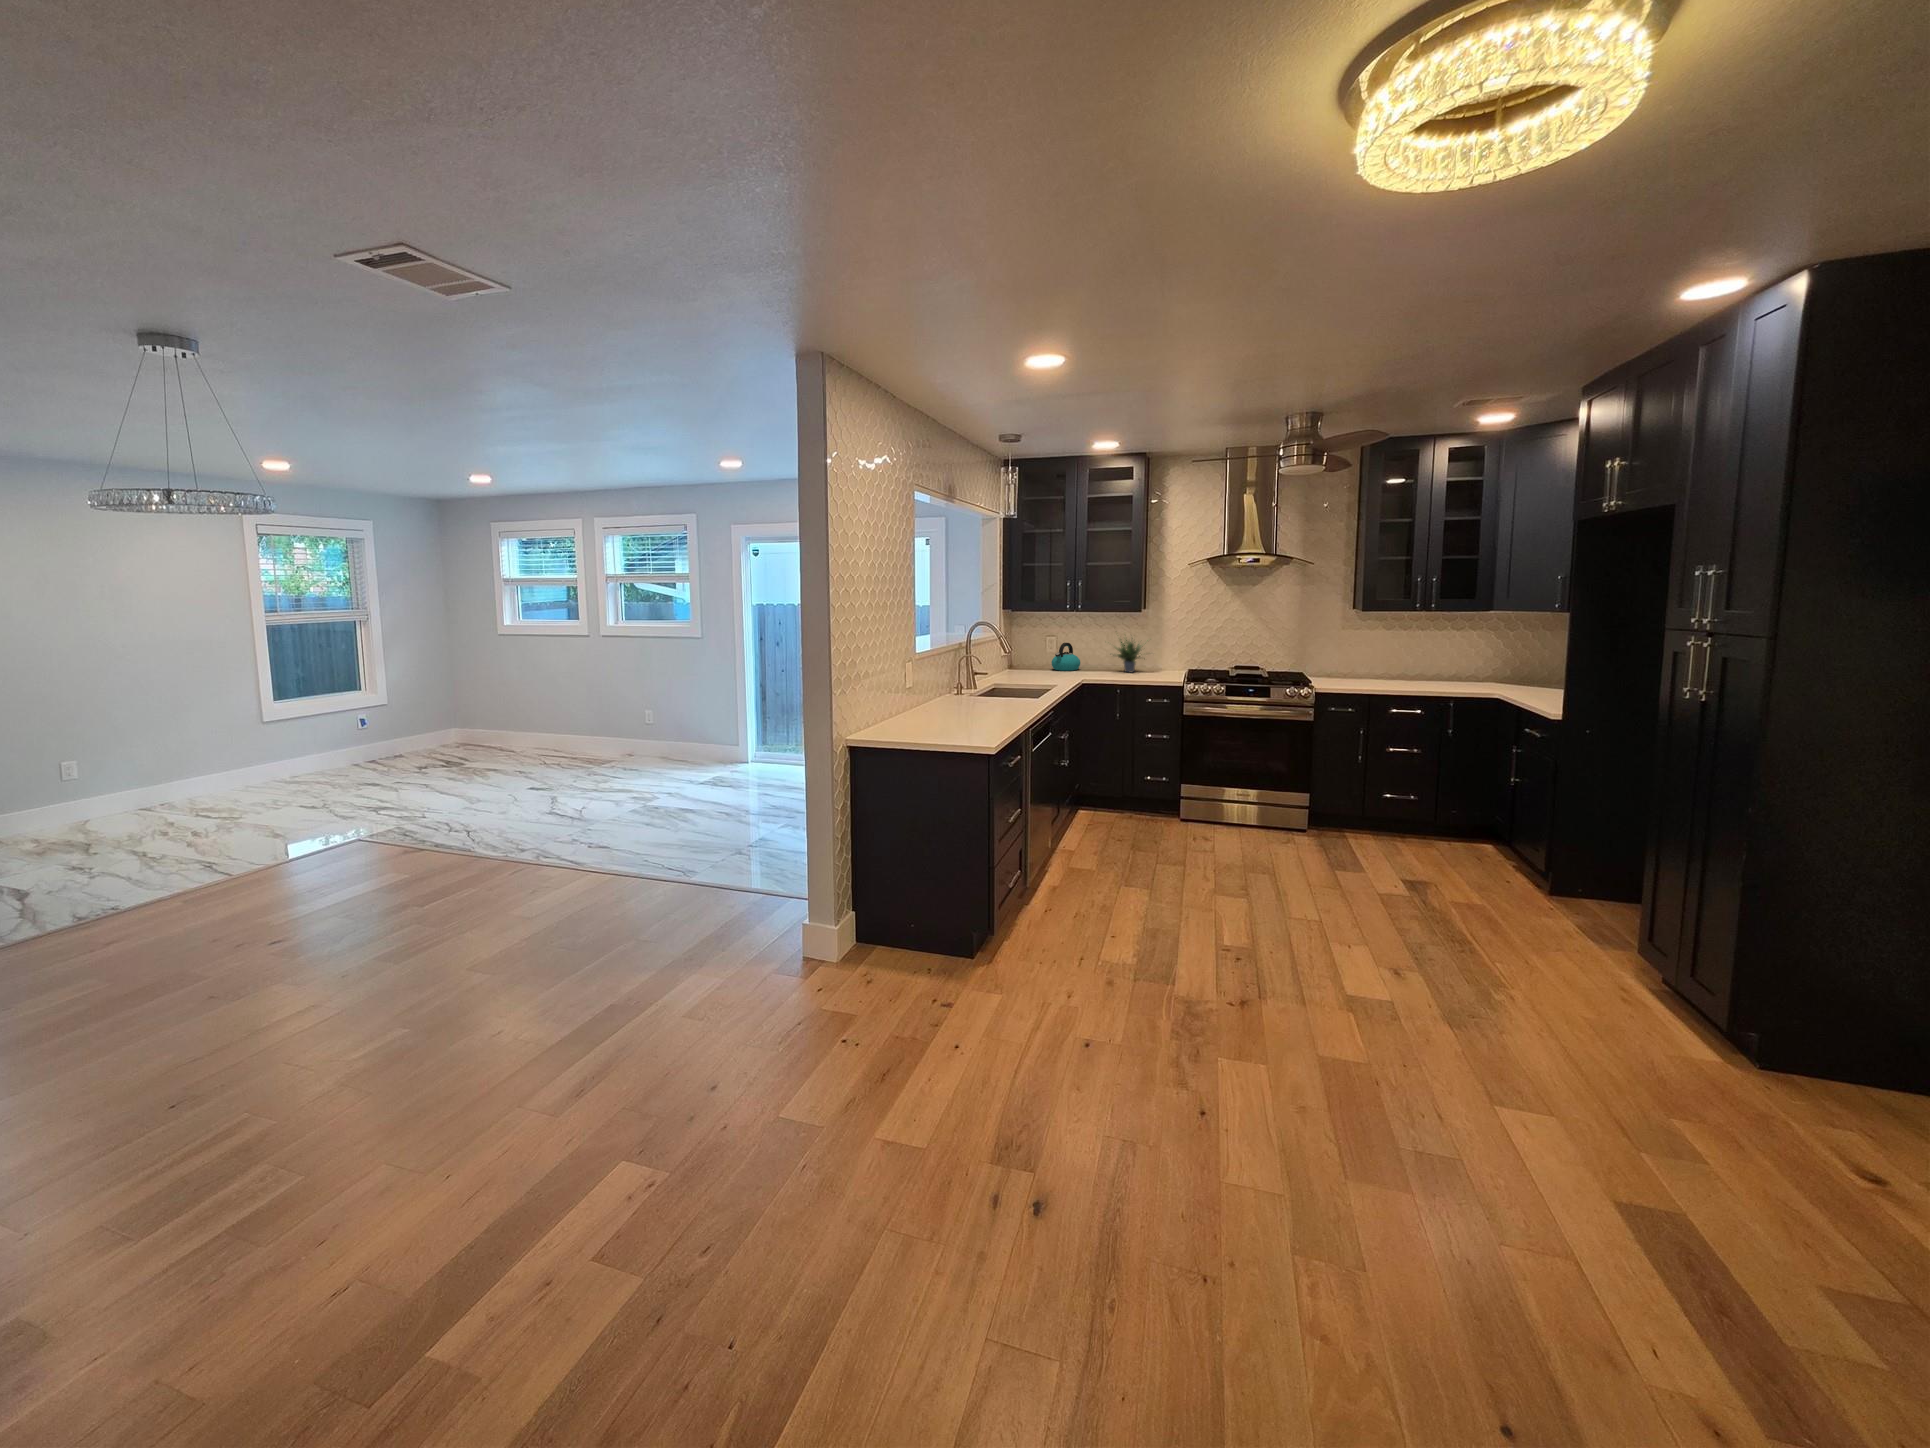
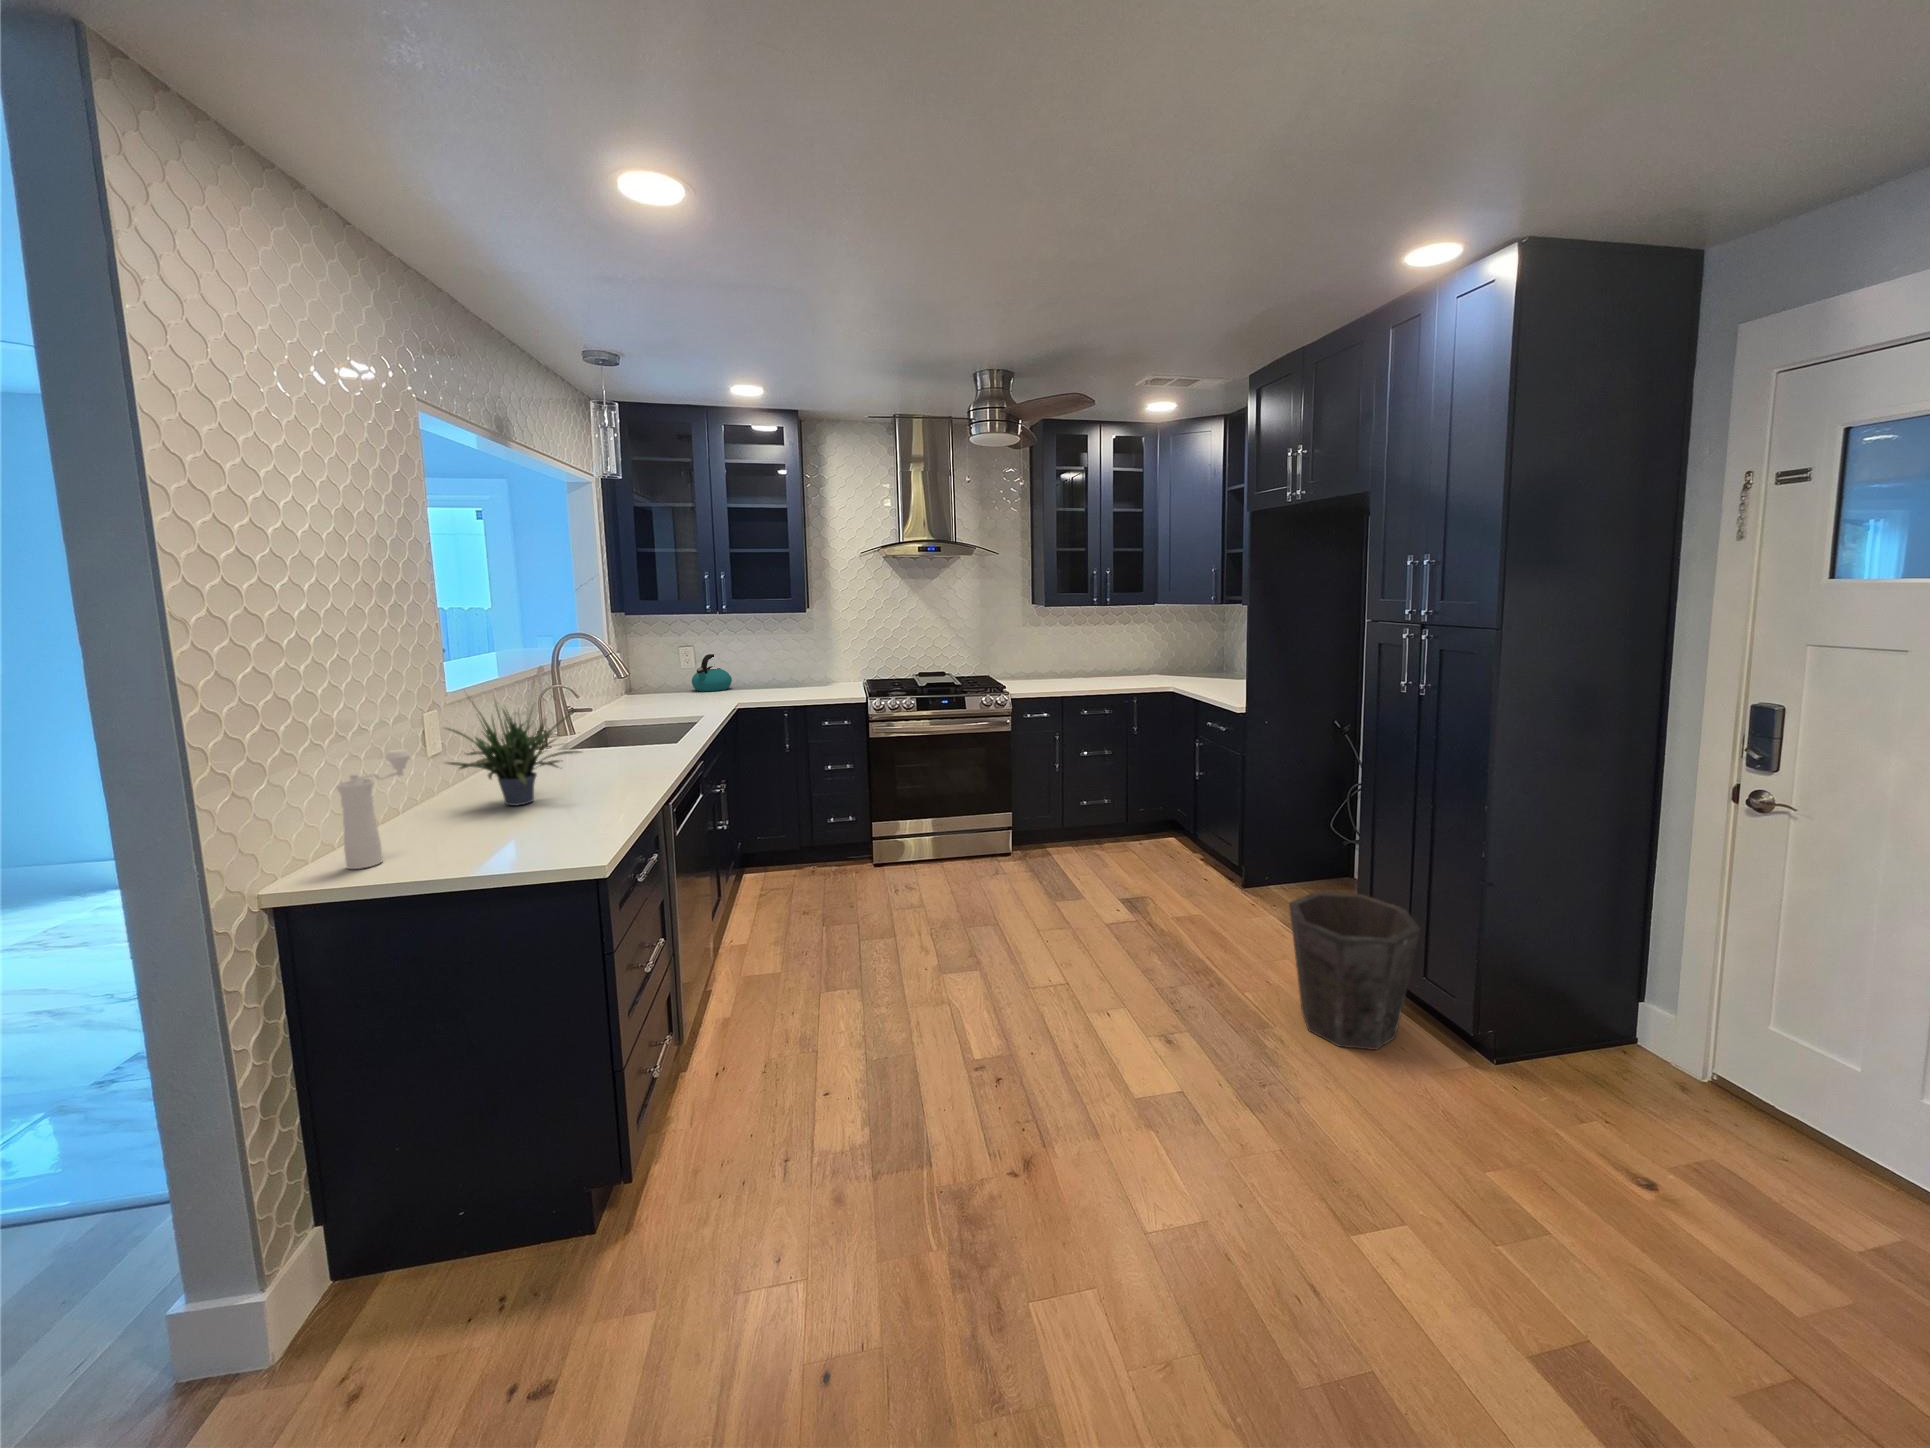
potted plant: present [1113,638,1148,672] -> present [447,697,580,806]
pepper mill: none [885,685,912,740] -> present [336,749,411,869]
waste bin: none [1524,885,1663,1026] -> present [1289,892,1420,1050]

